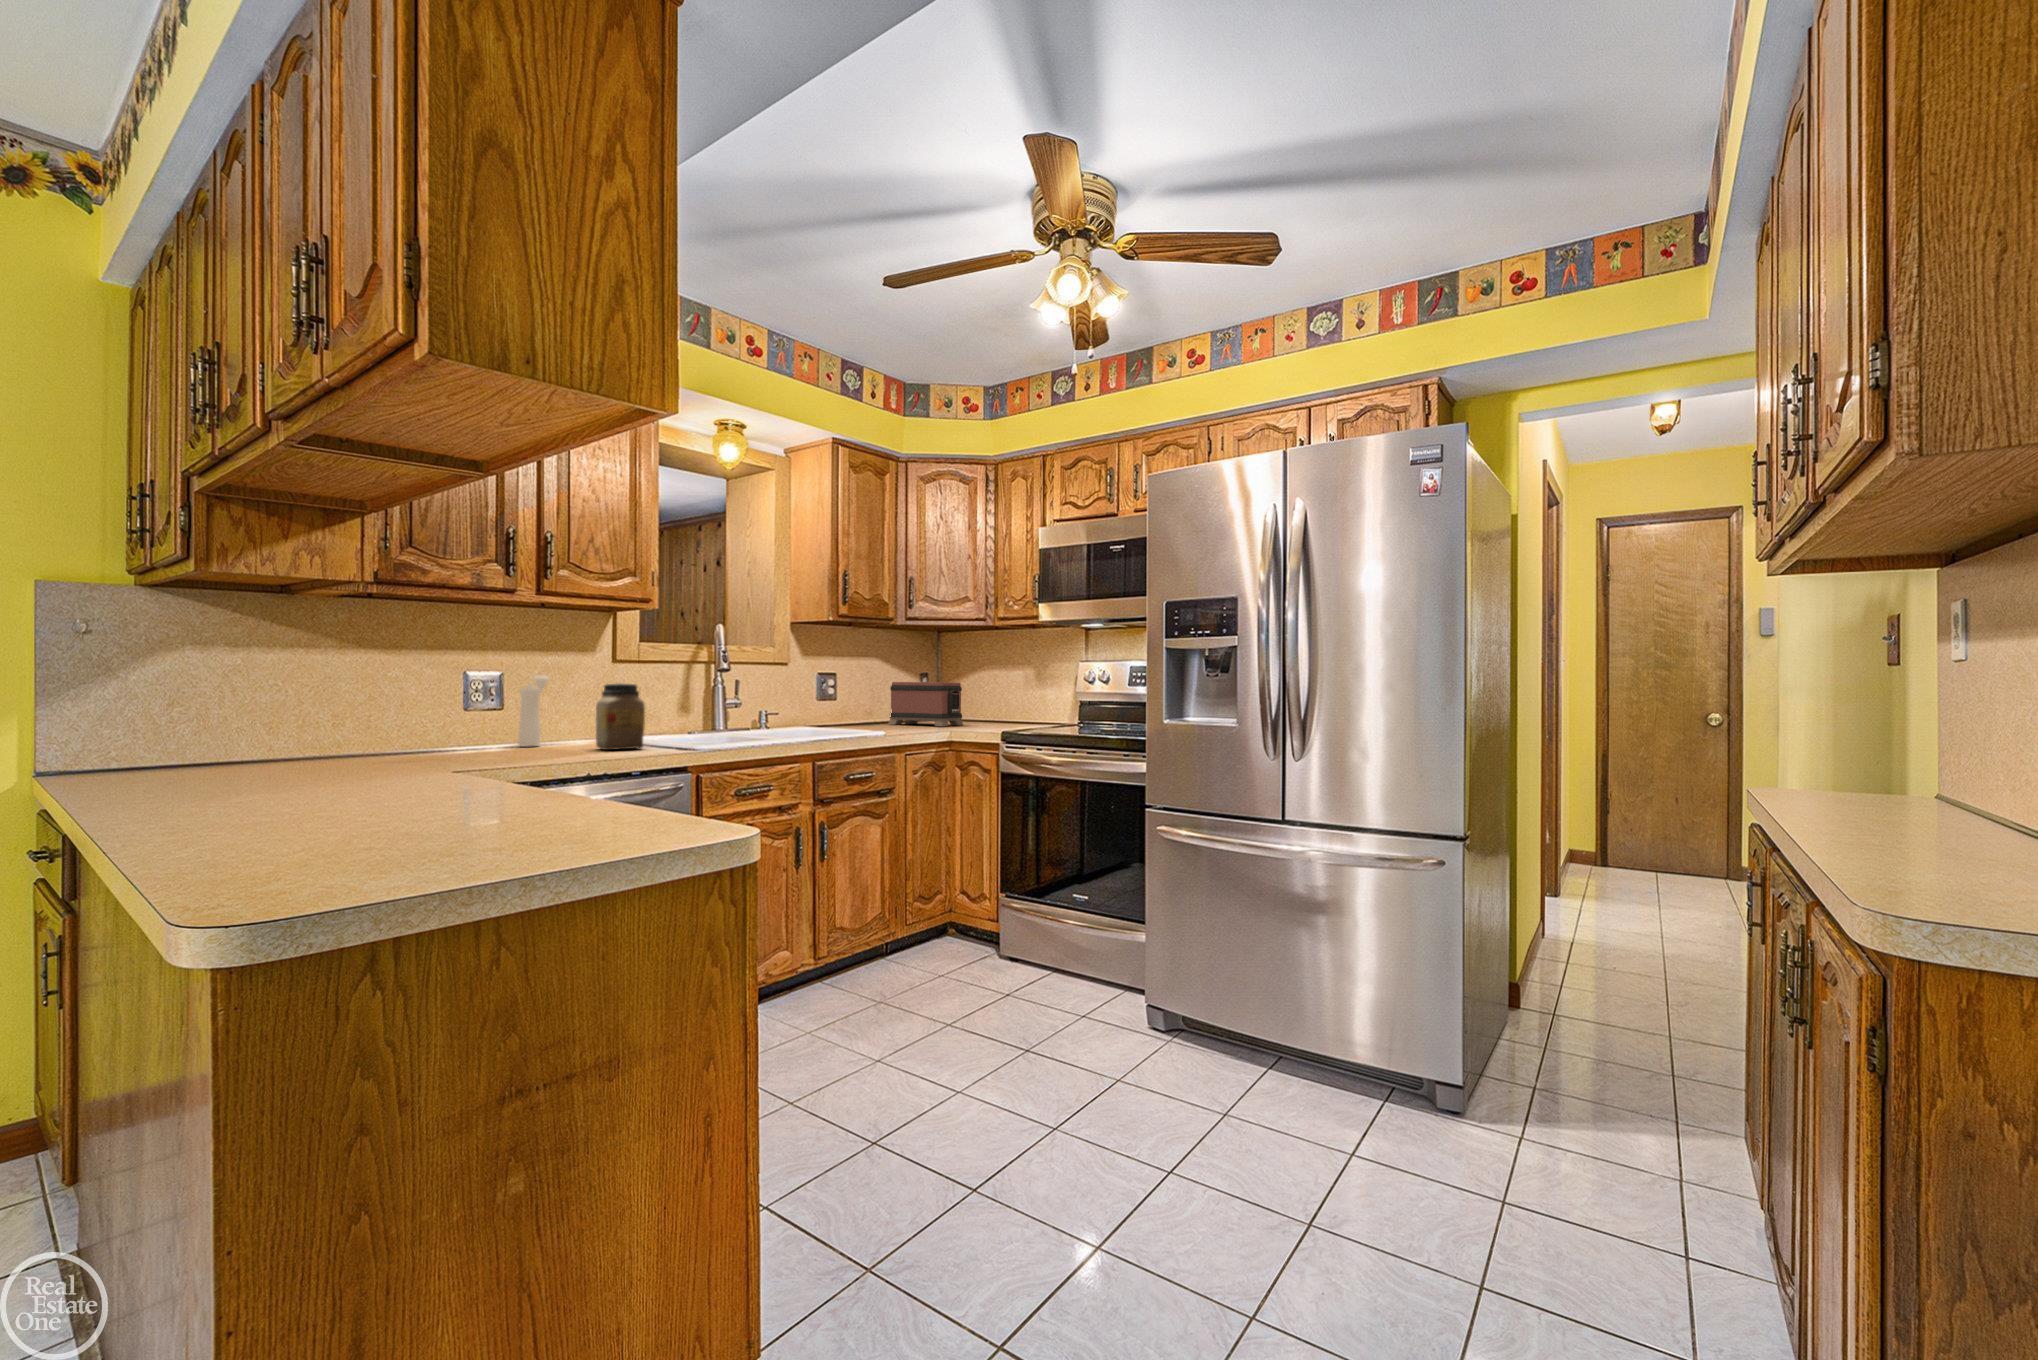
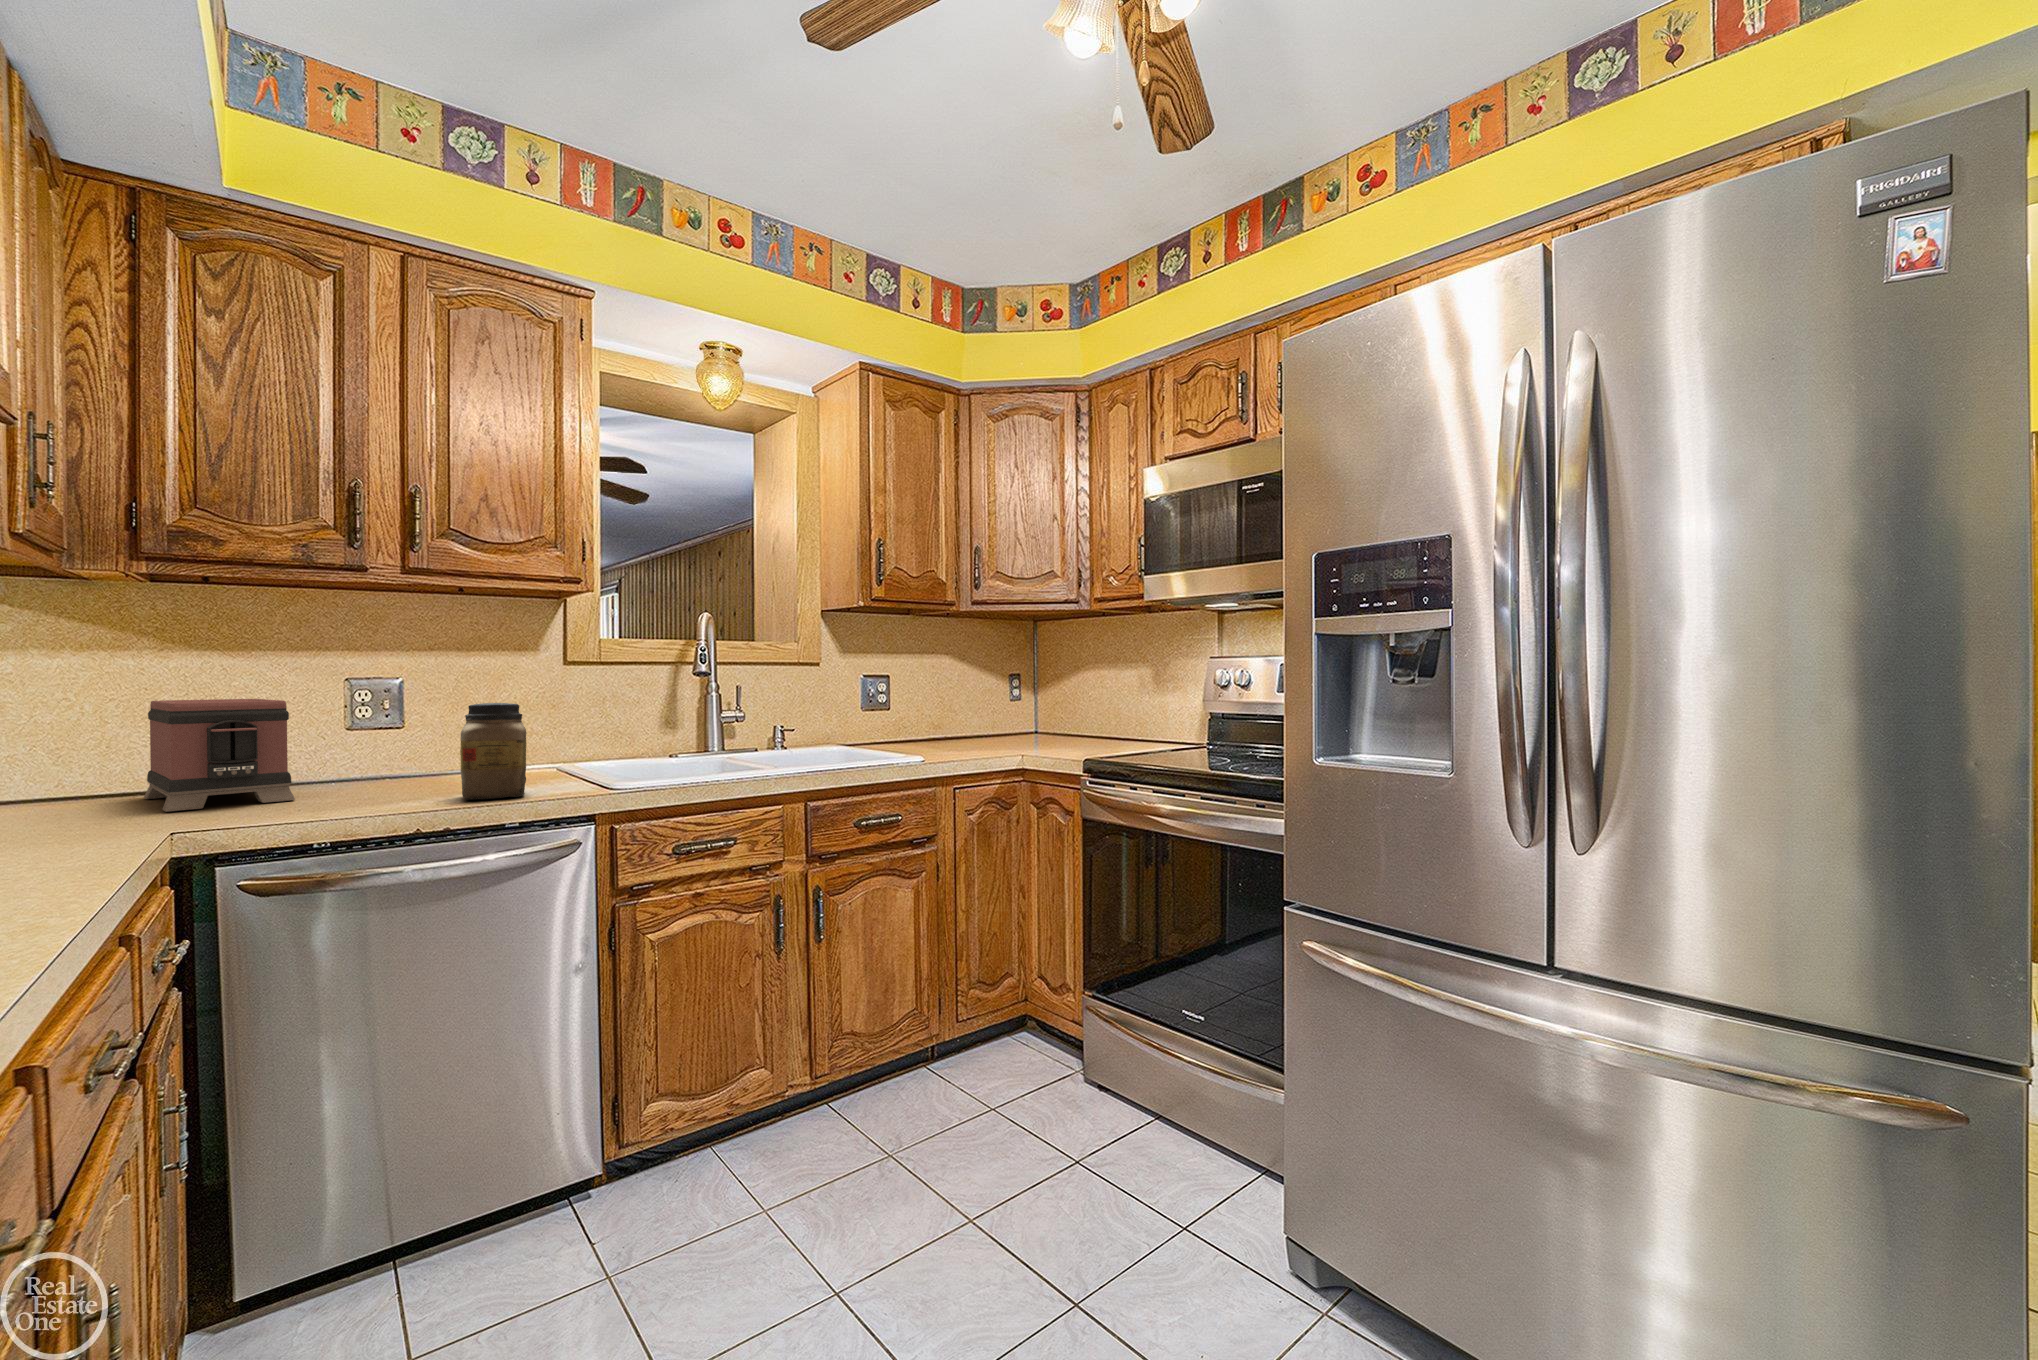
pepper mill: present [518,675,549,747] -> none [381,690,441,790]
toaster: present [888,682,963,726] -> present [144,699,295,812]

